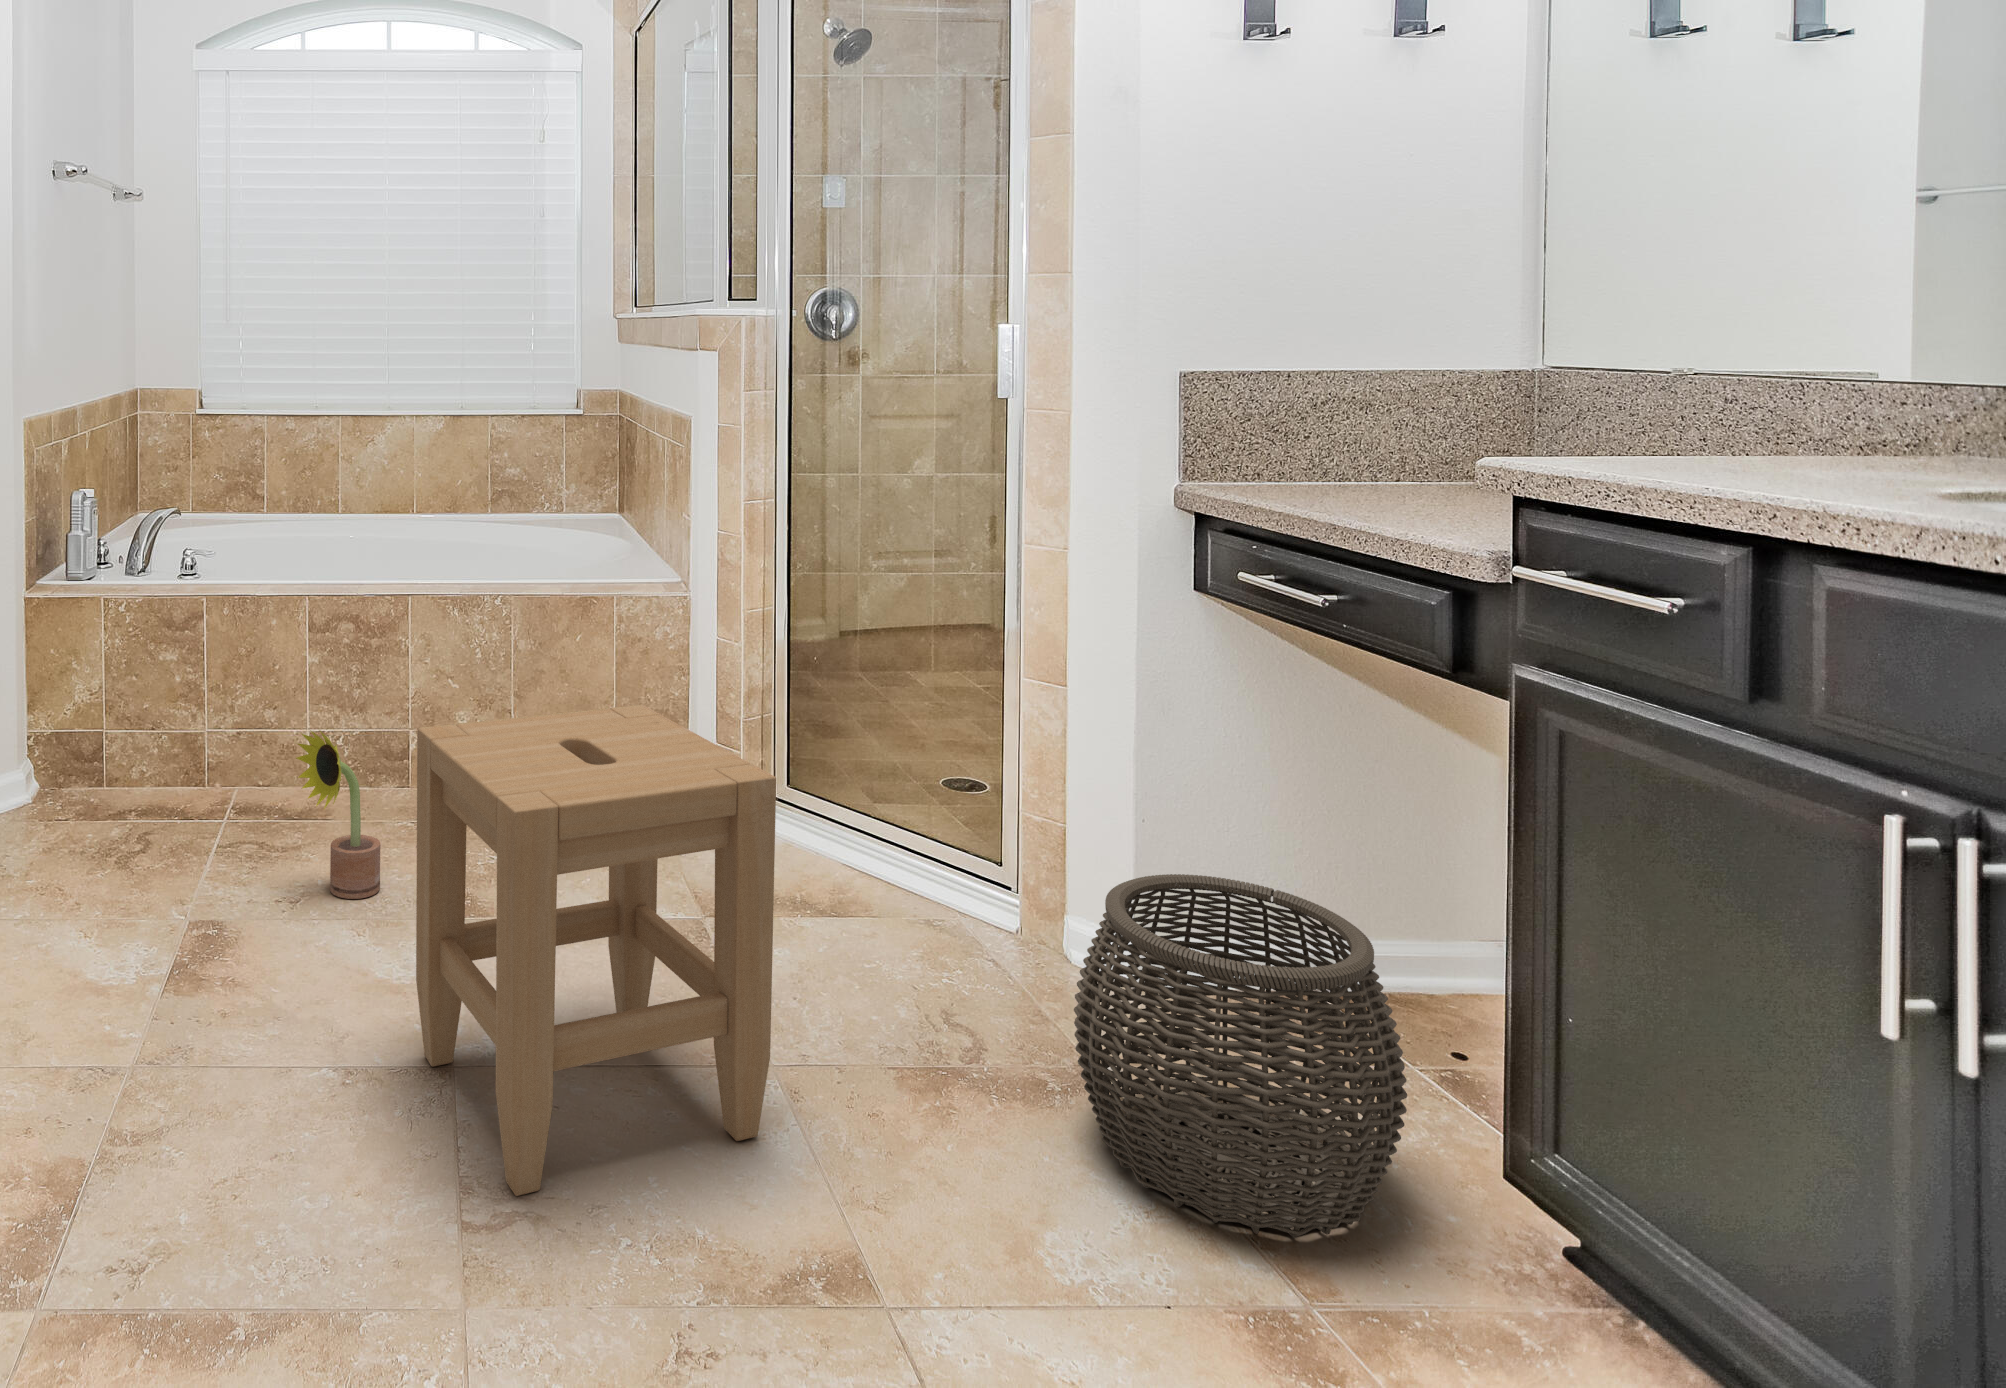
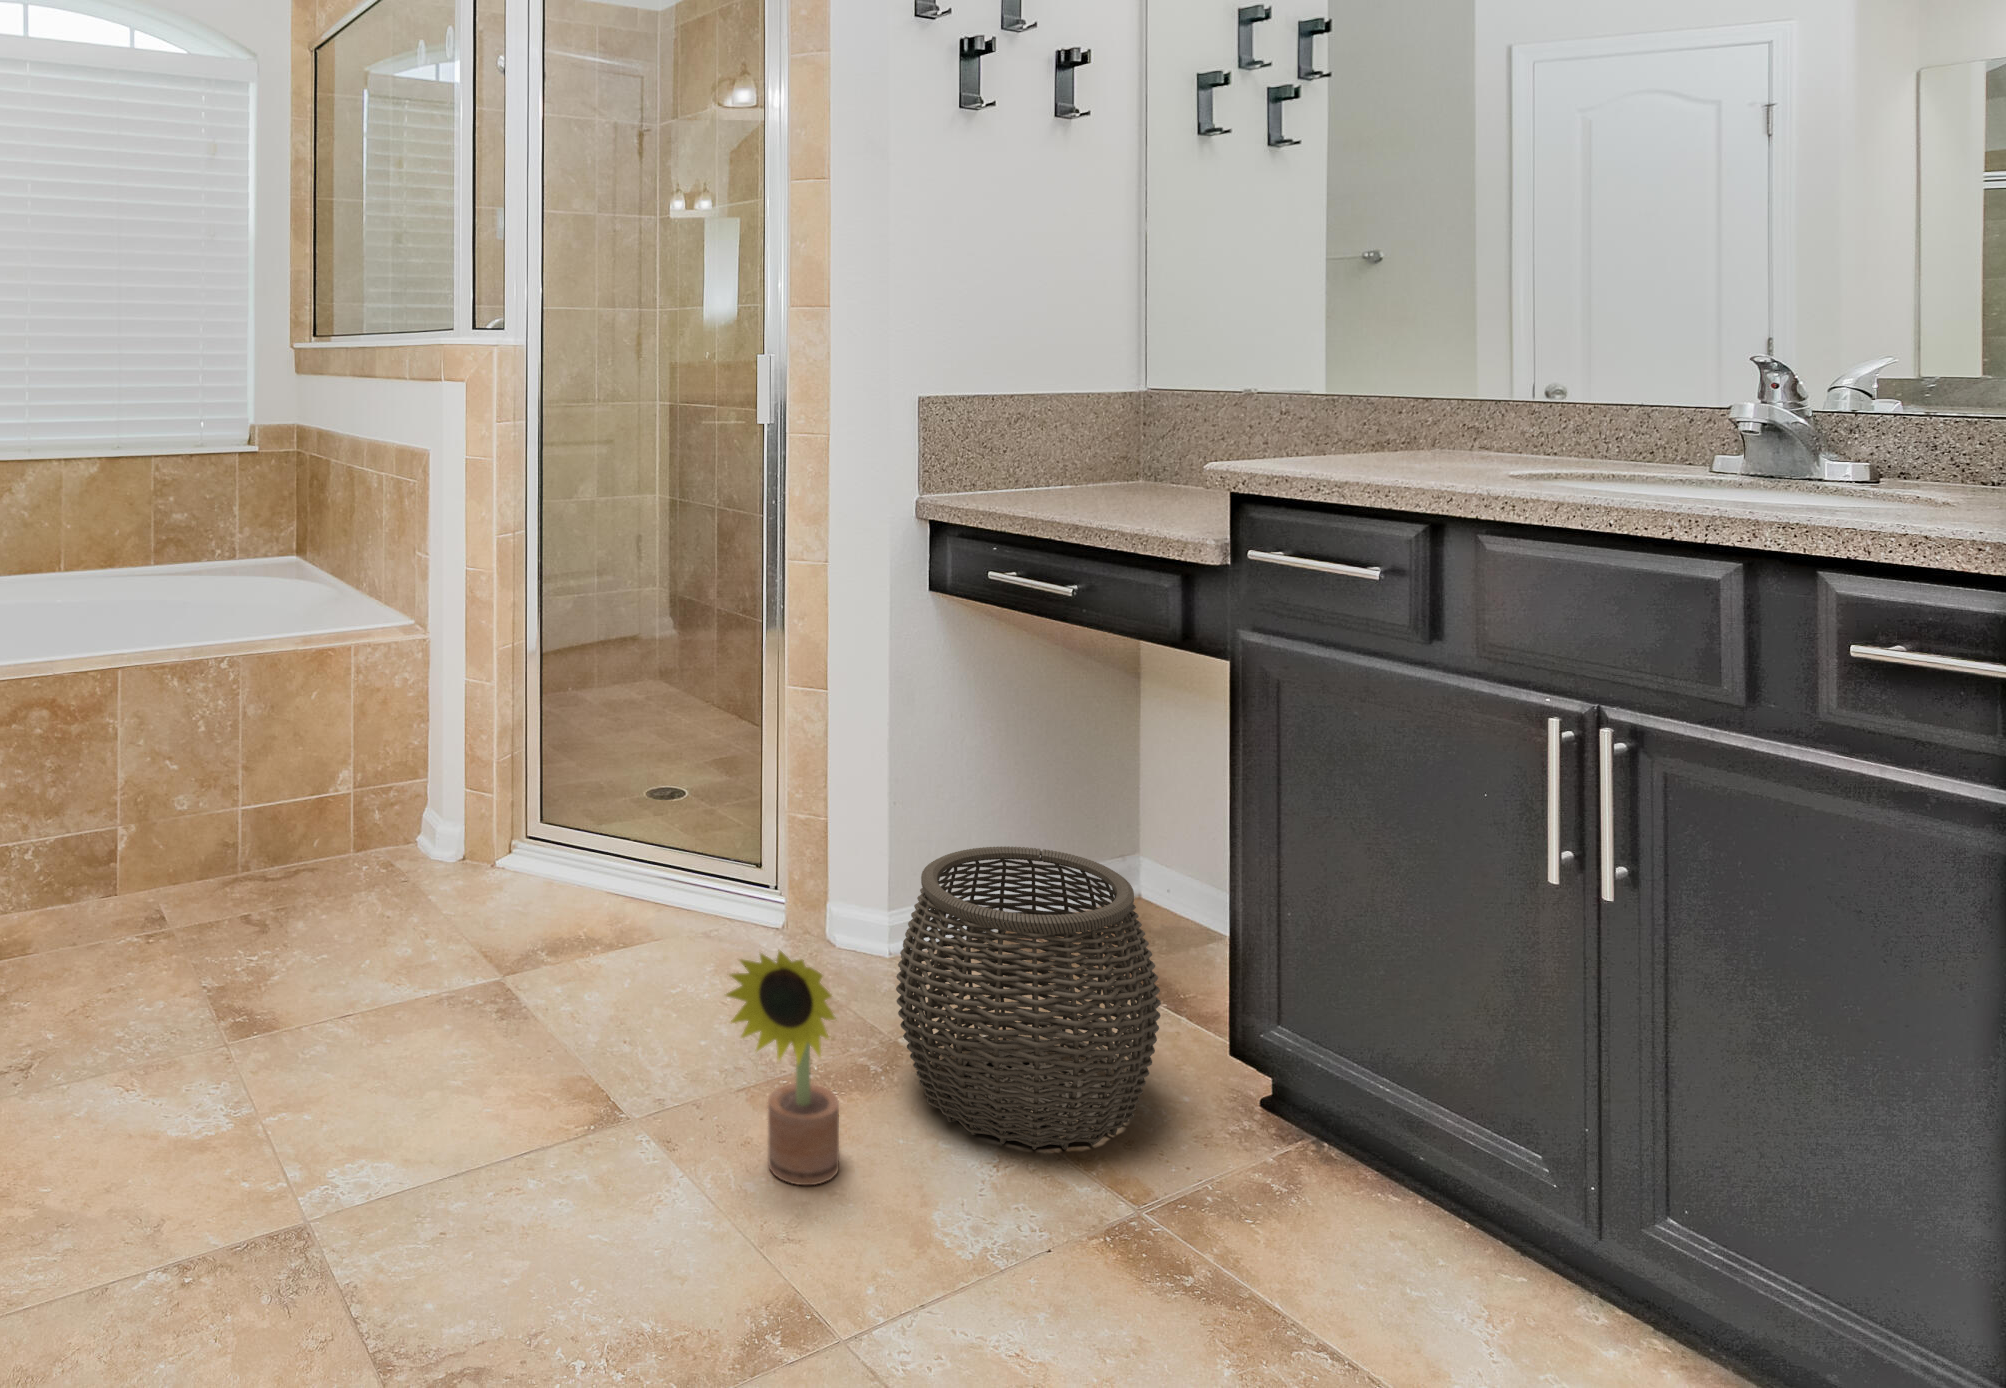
stool: present [416,705,776,1196] -> none [246,762,651,1309]
decorative plant: present [296,731,380,899] -> present [726,950,839,1185]

